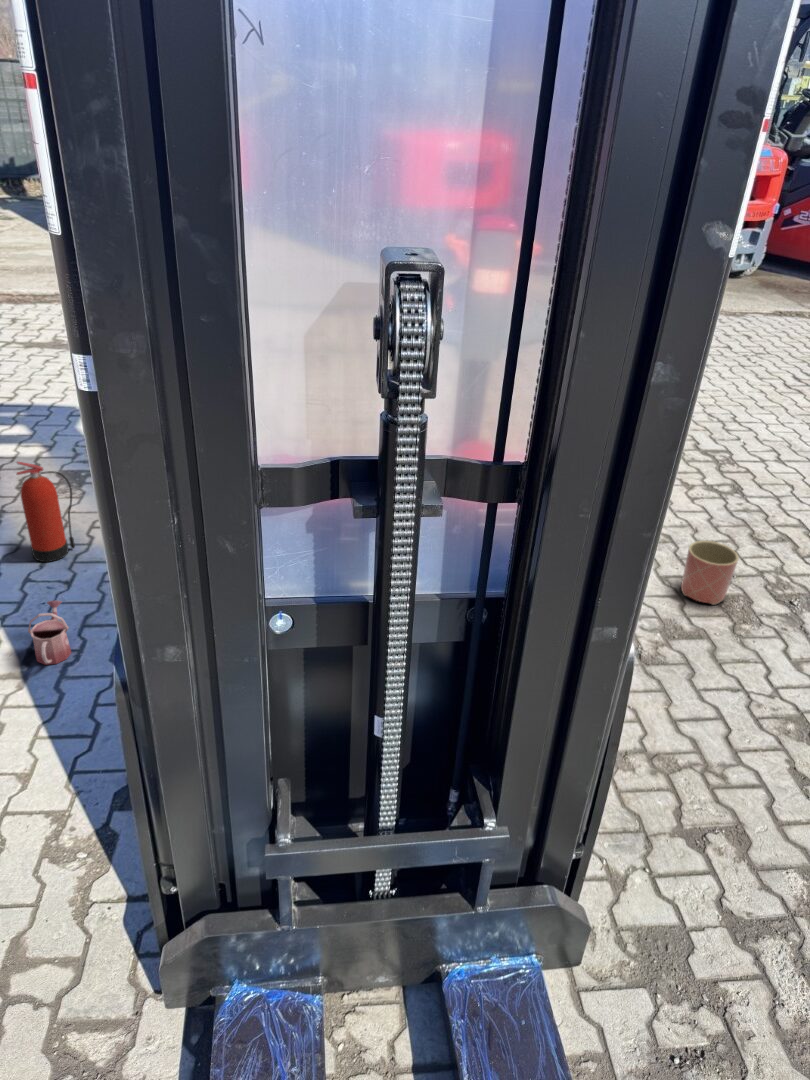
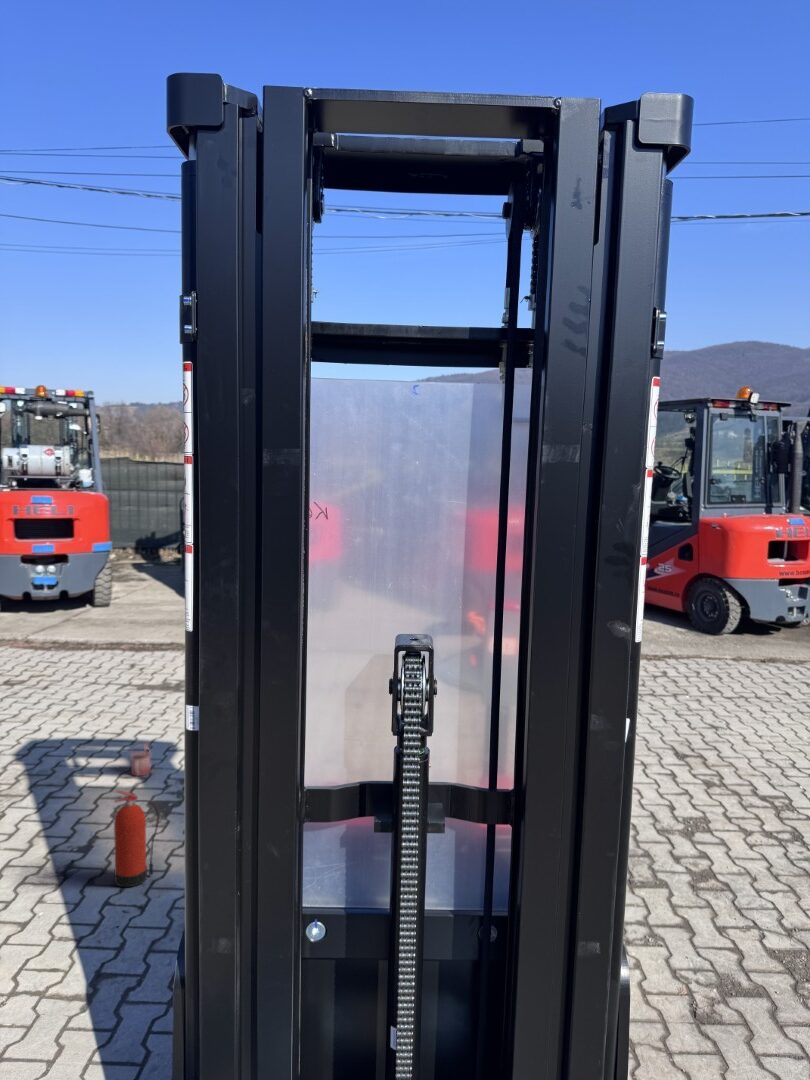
planter: present [681,541,739,605] -> none [738,888,791,960]
watering can: present [28,601,71,665] -> present [131,743,151,776]

